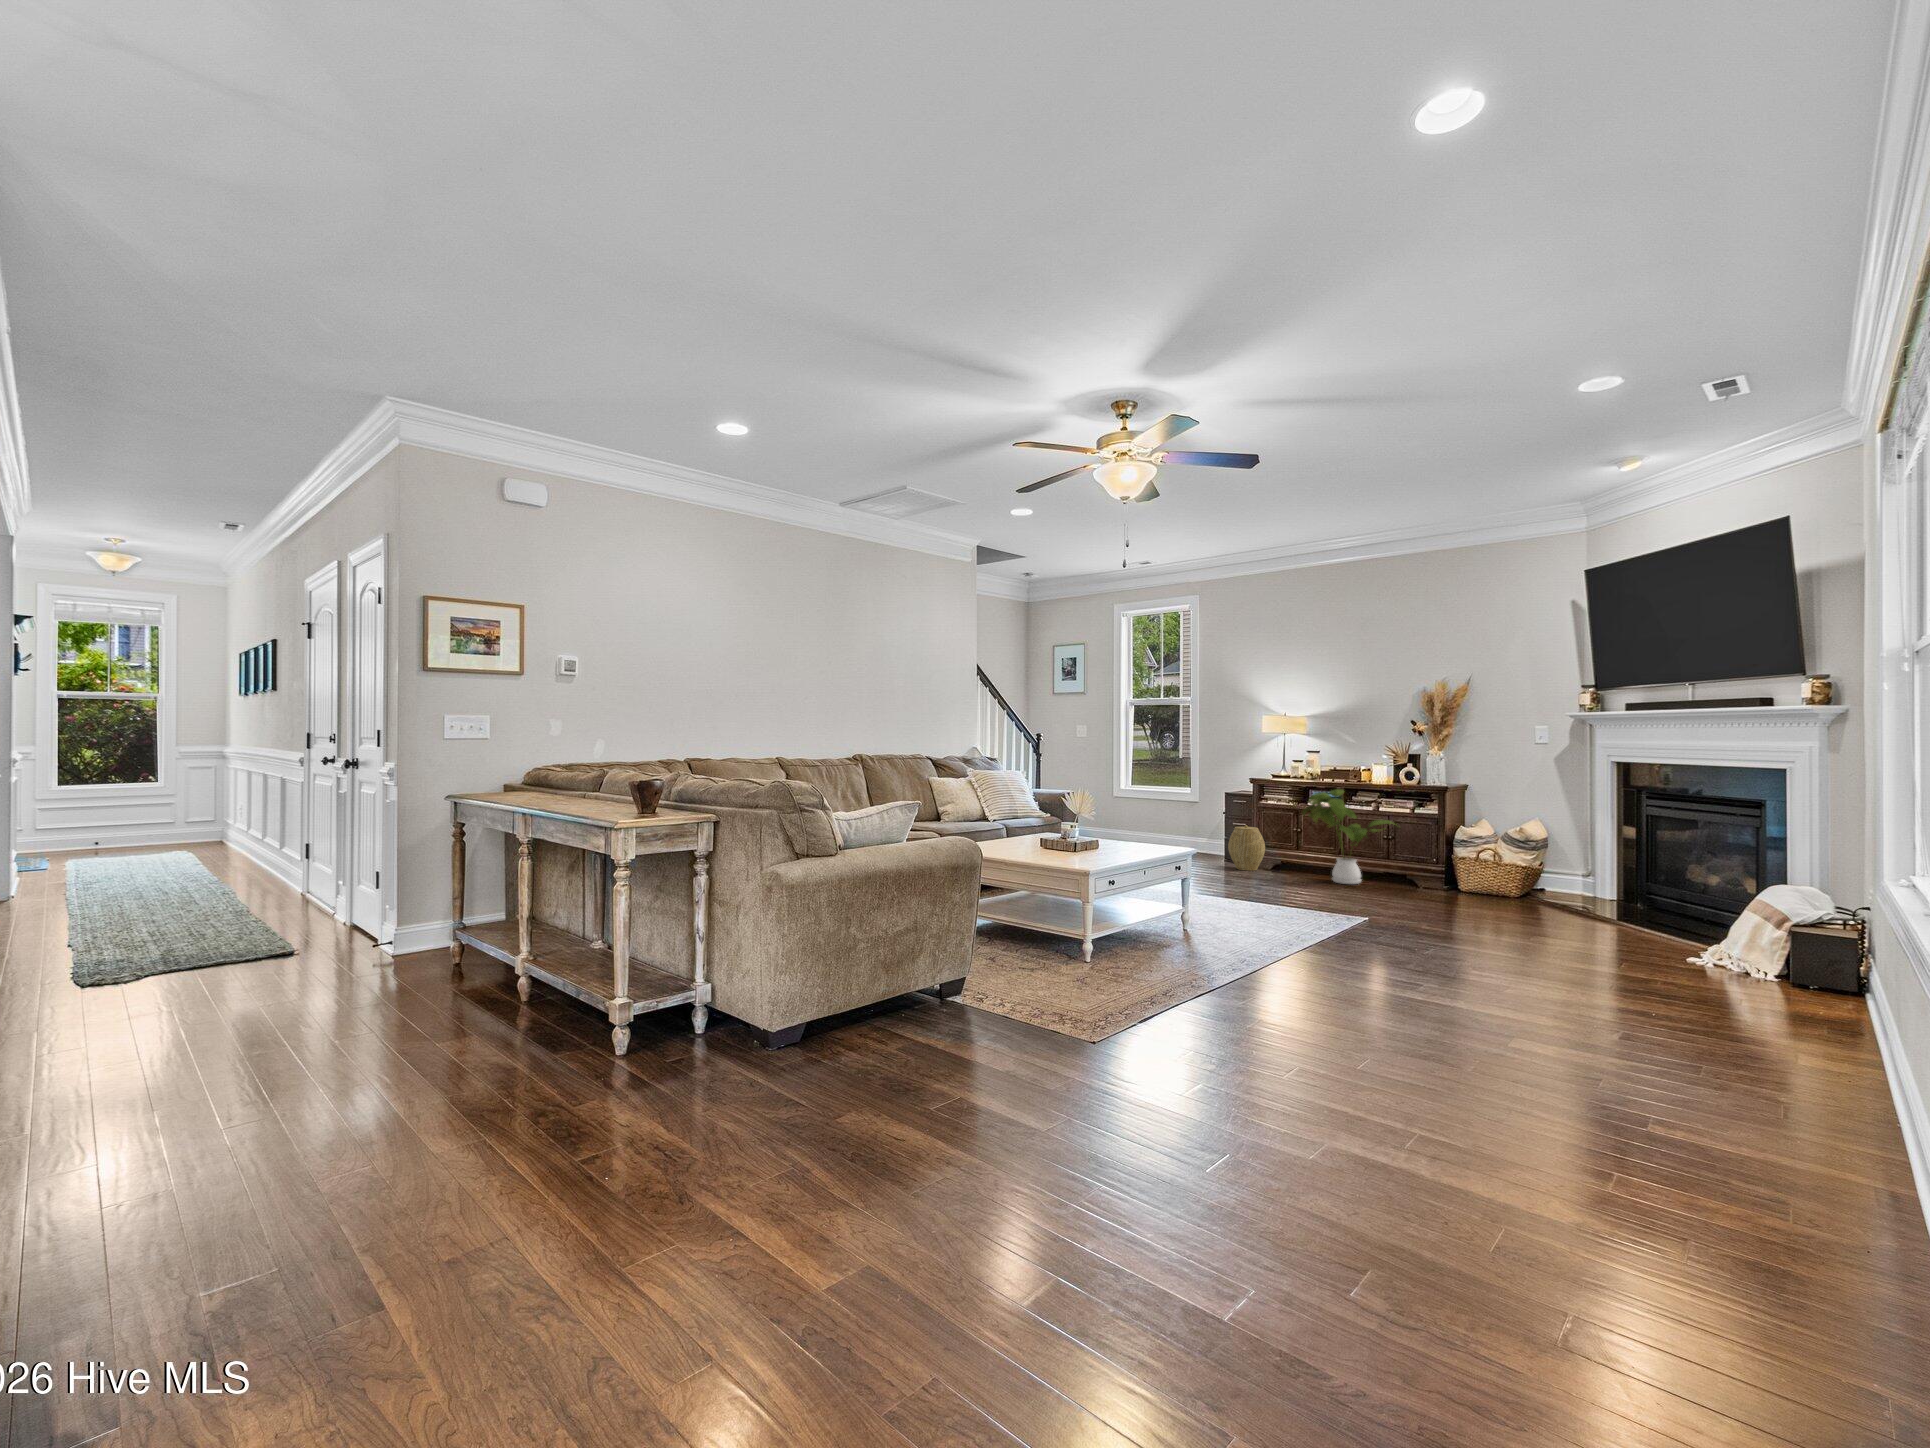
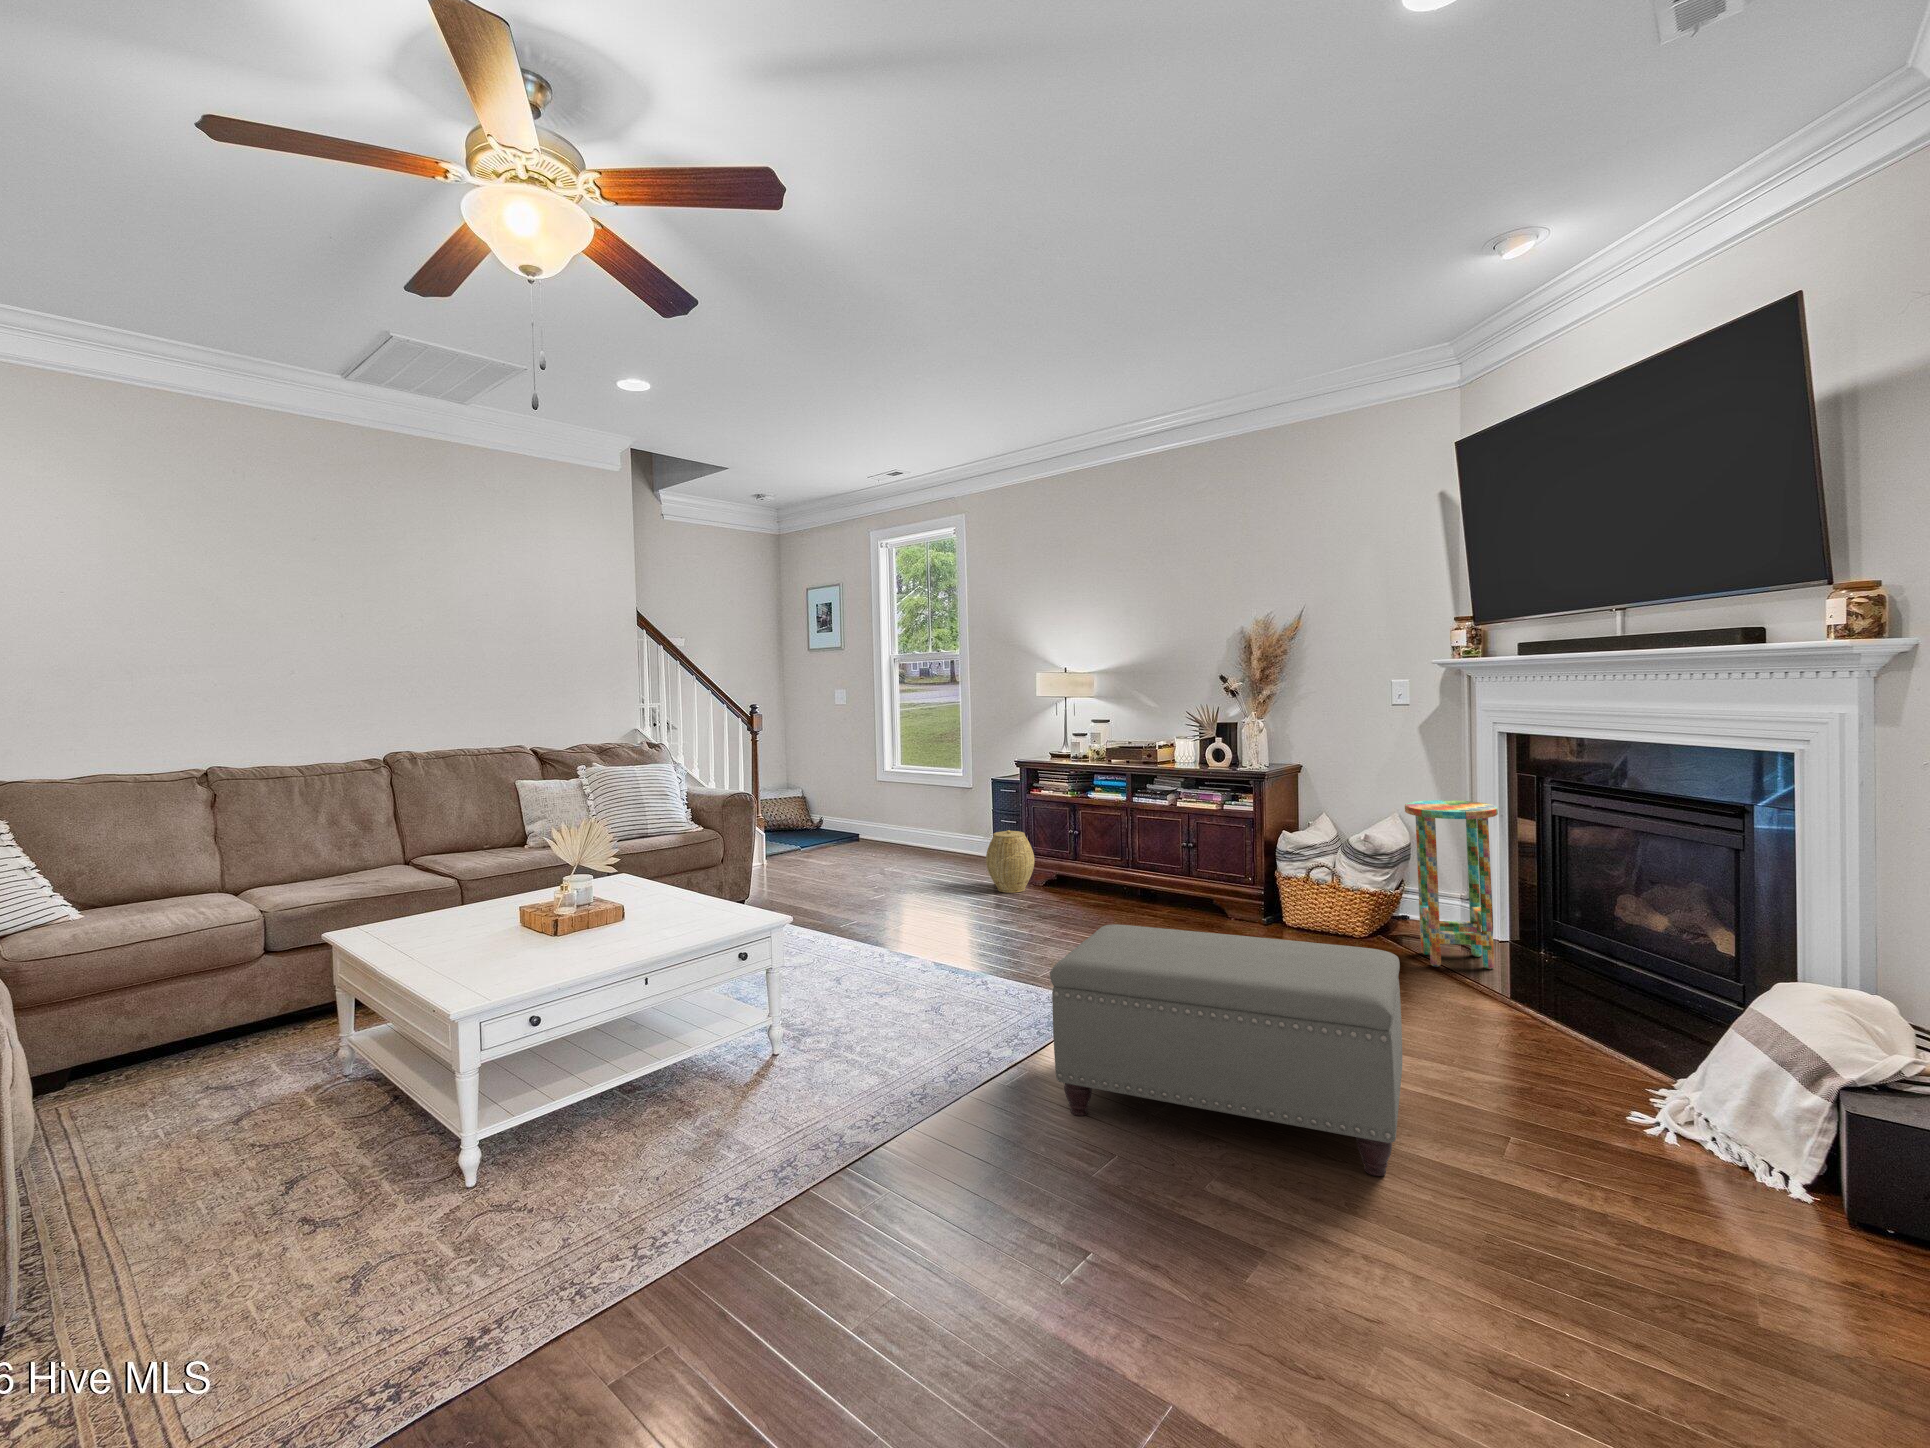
house plant: present [1303,789,1393,884] -> none [1069,782,1202,917]
side table: none [1550,805,1613,913] -> present [1405,800,1498,969]
ottoman: none [1365,855,1565,970] -> present [1050,924,1402,1176]

